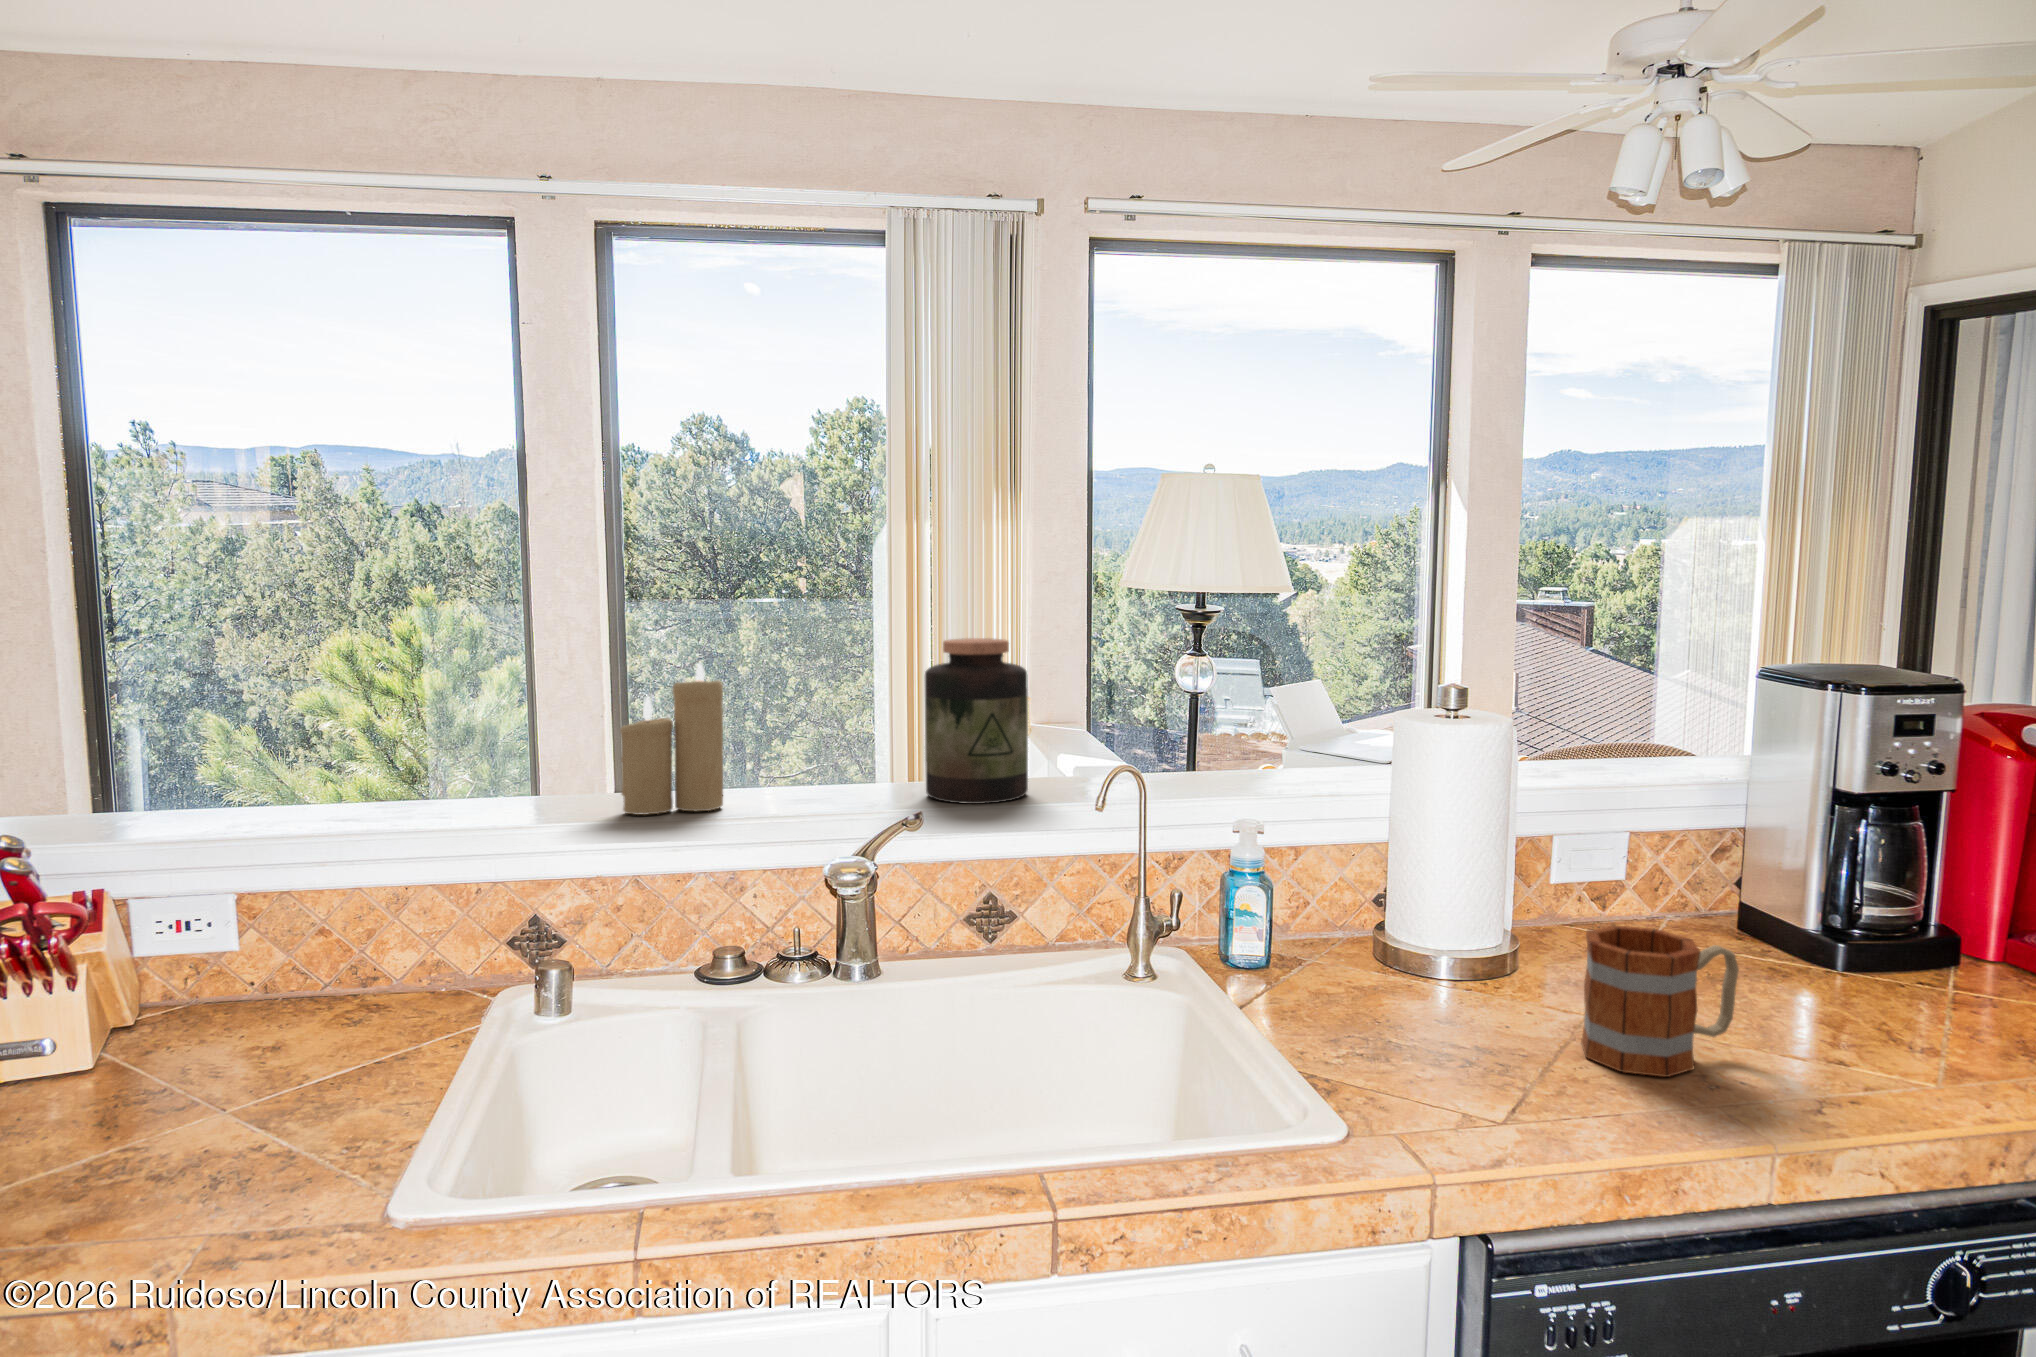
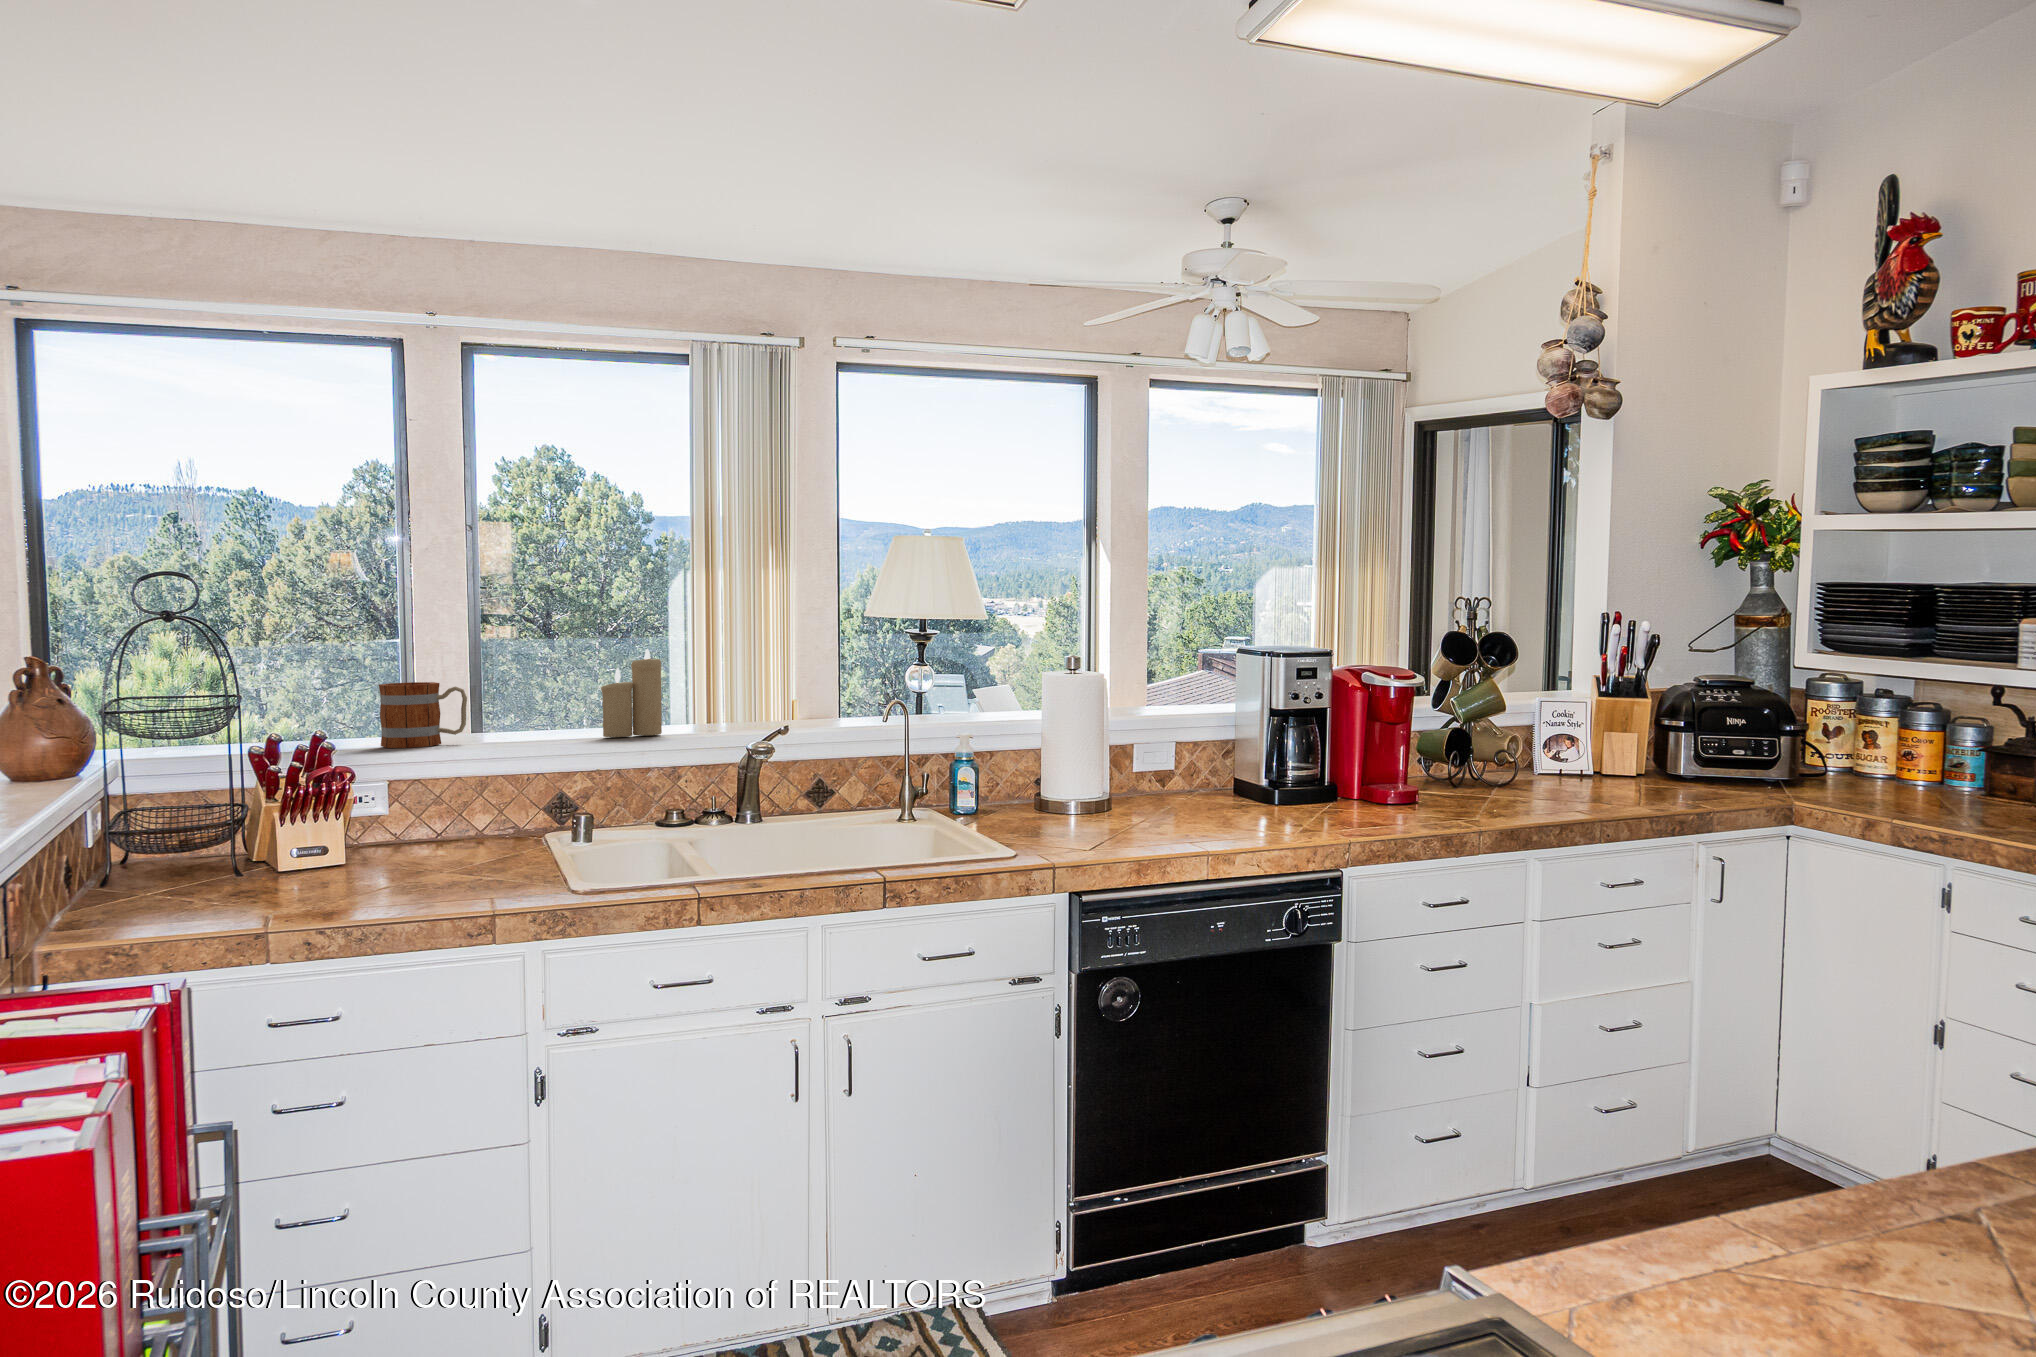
jar: present [925,638,1028,804] -> none [778,636,839,729]
mug: present [1581,925,1739,1077] -> present [379,682,467,748]

